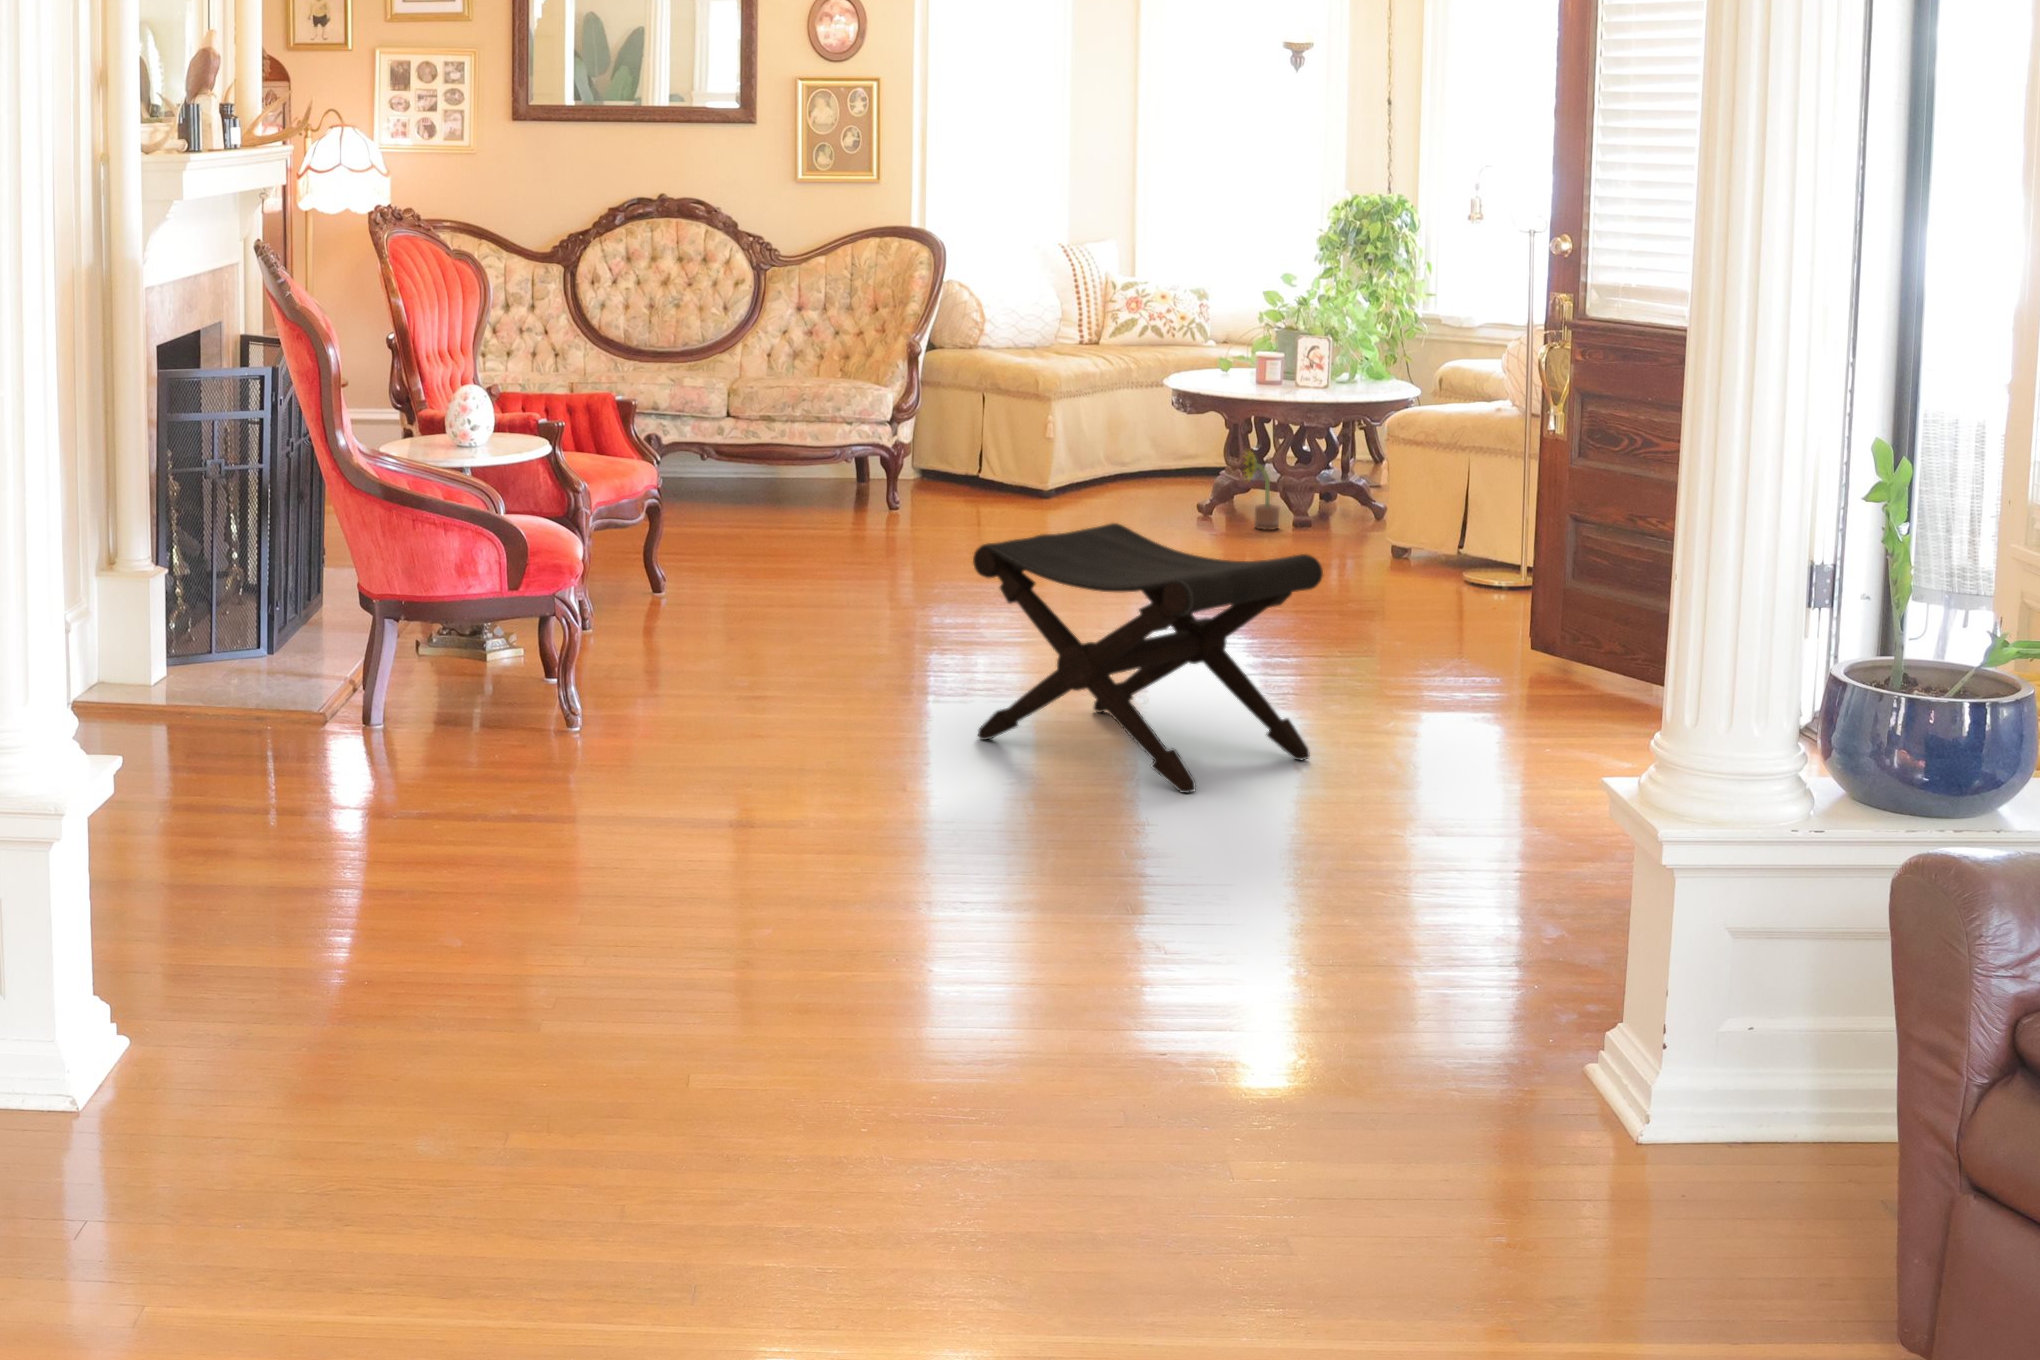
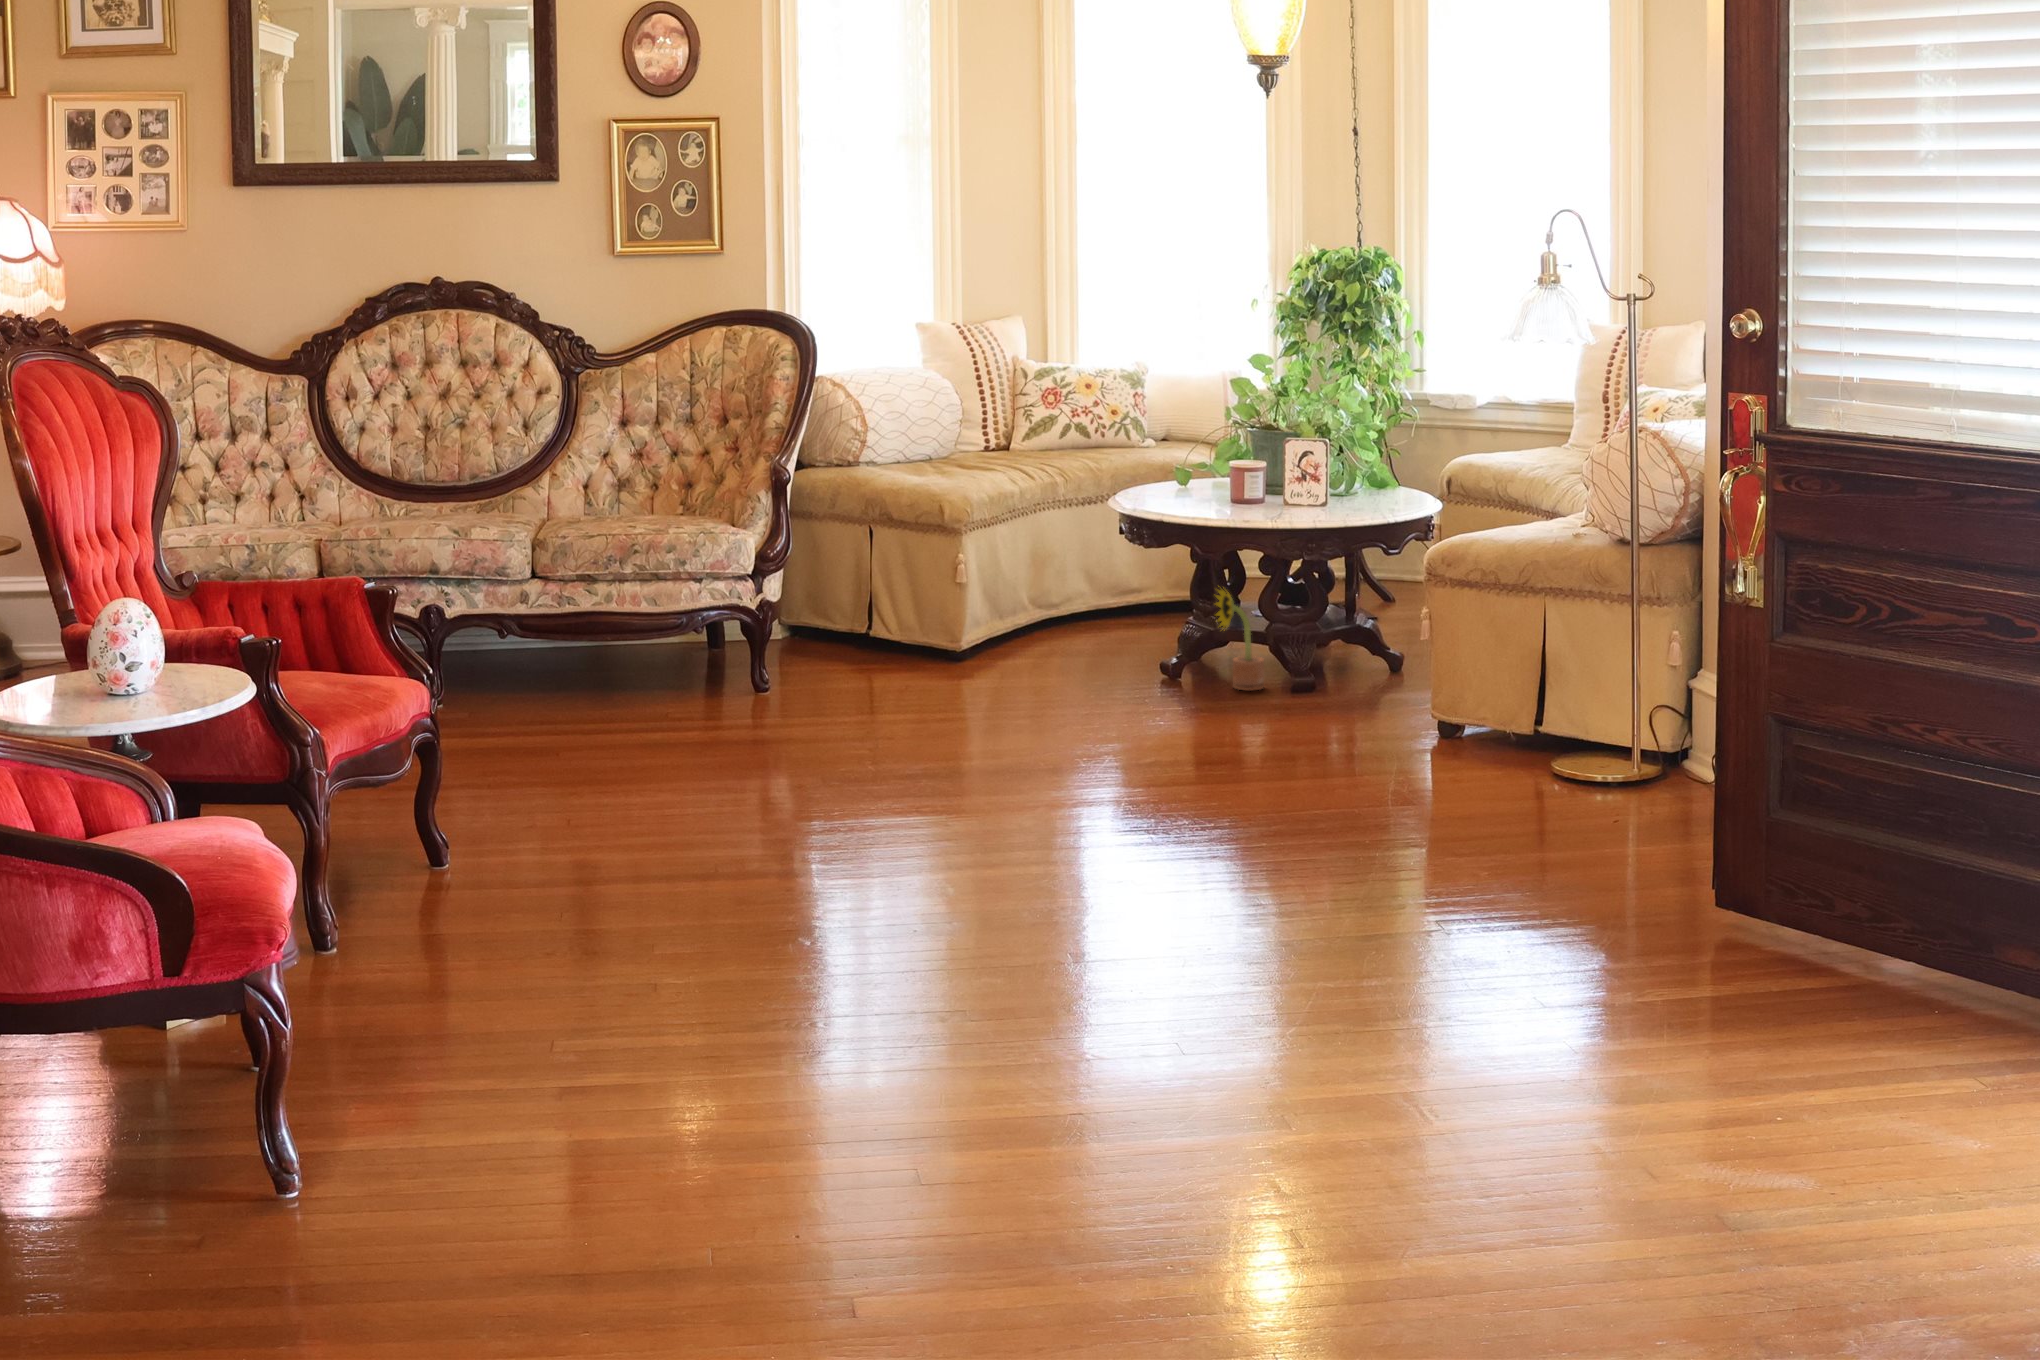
footstool: present [973,523,1323,793] -> none [957,791,1520,1296]

